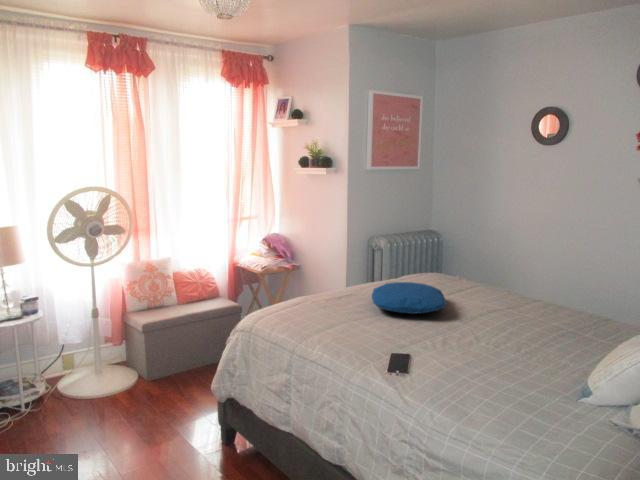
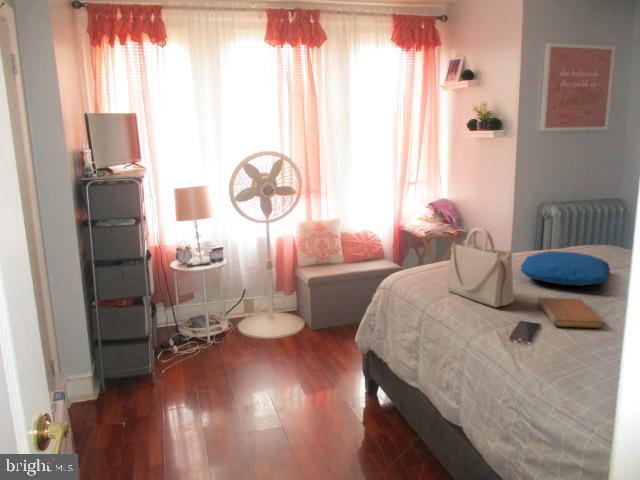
handbag: none [312,266,375,342] -> present [447,227,514,307]
notebook: none [395,326,457,356] -> present [537,298,604,328]

